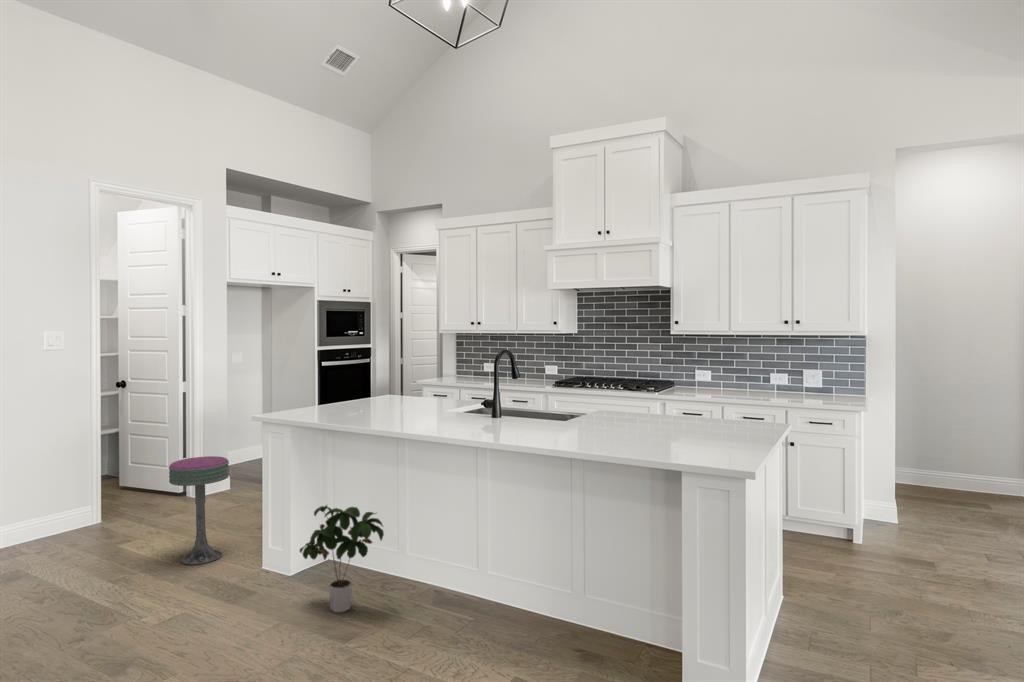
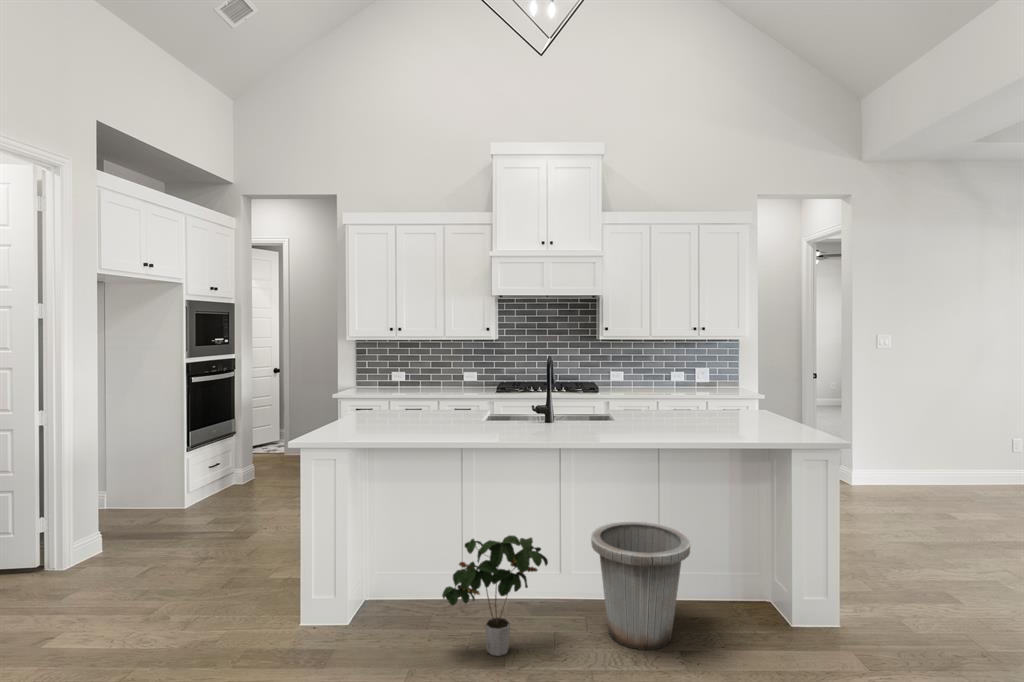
bar stool: present [169,456,229,565] -> none [183,505,262,655]
trash can: none [417,515,516,643] -> present [591,522,690,650]

